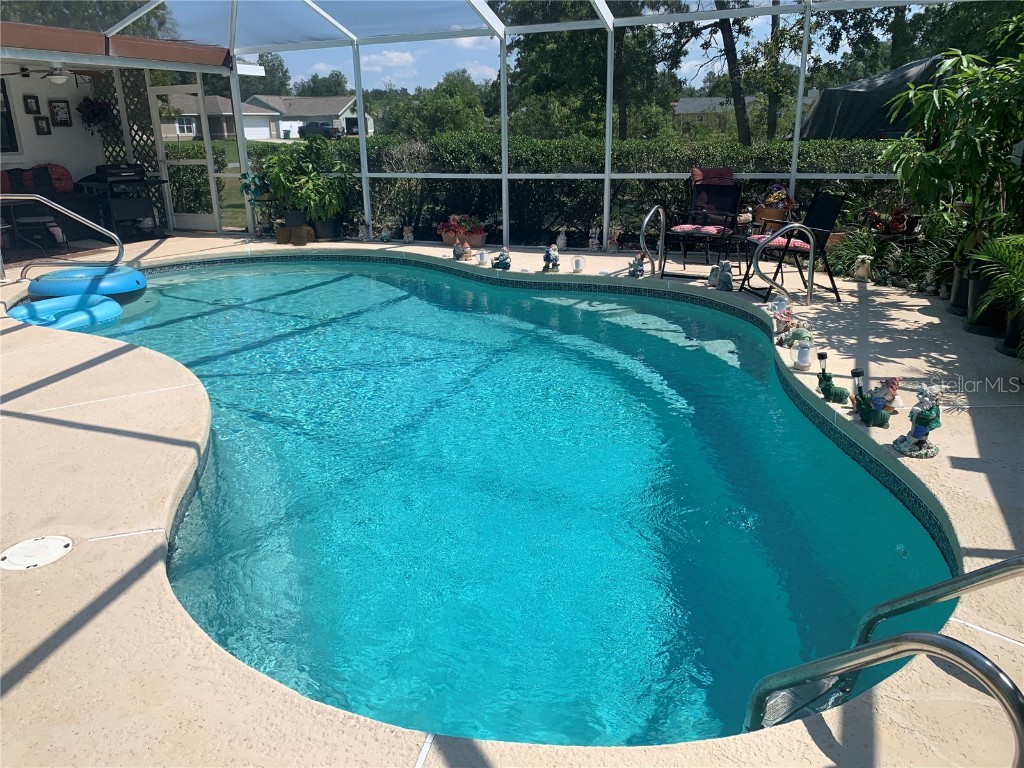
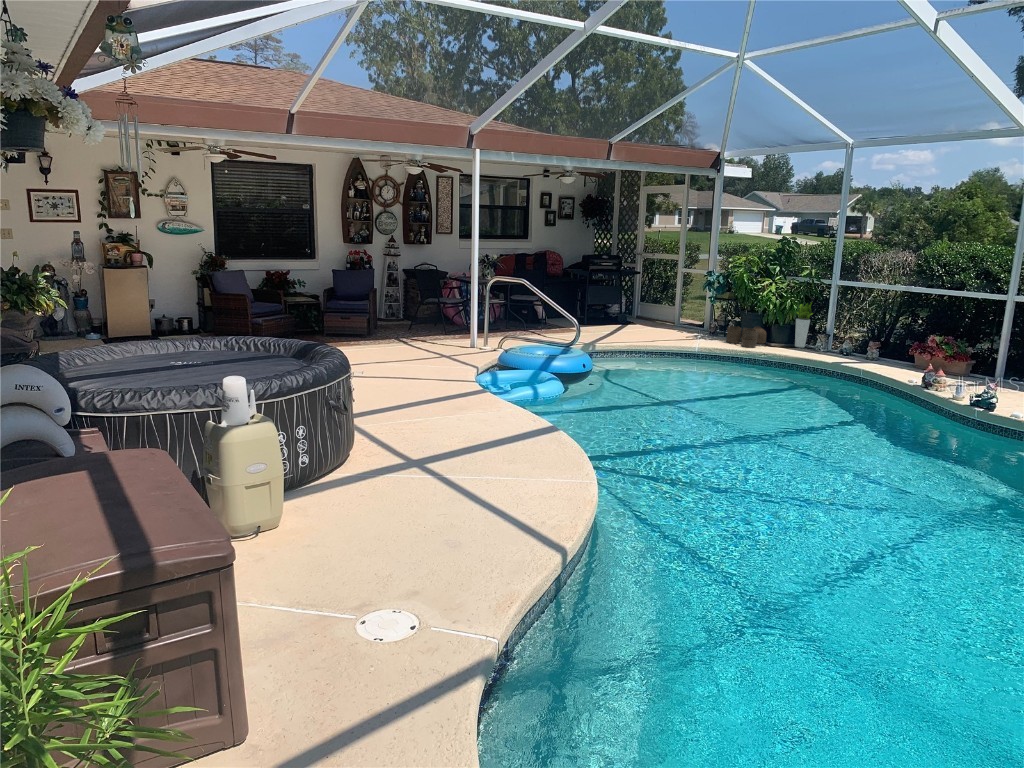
planter: none [335,196,353,240] -> present [795,303,813,348]

